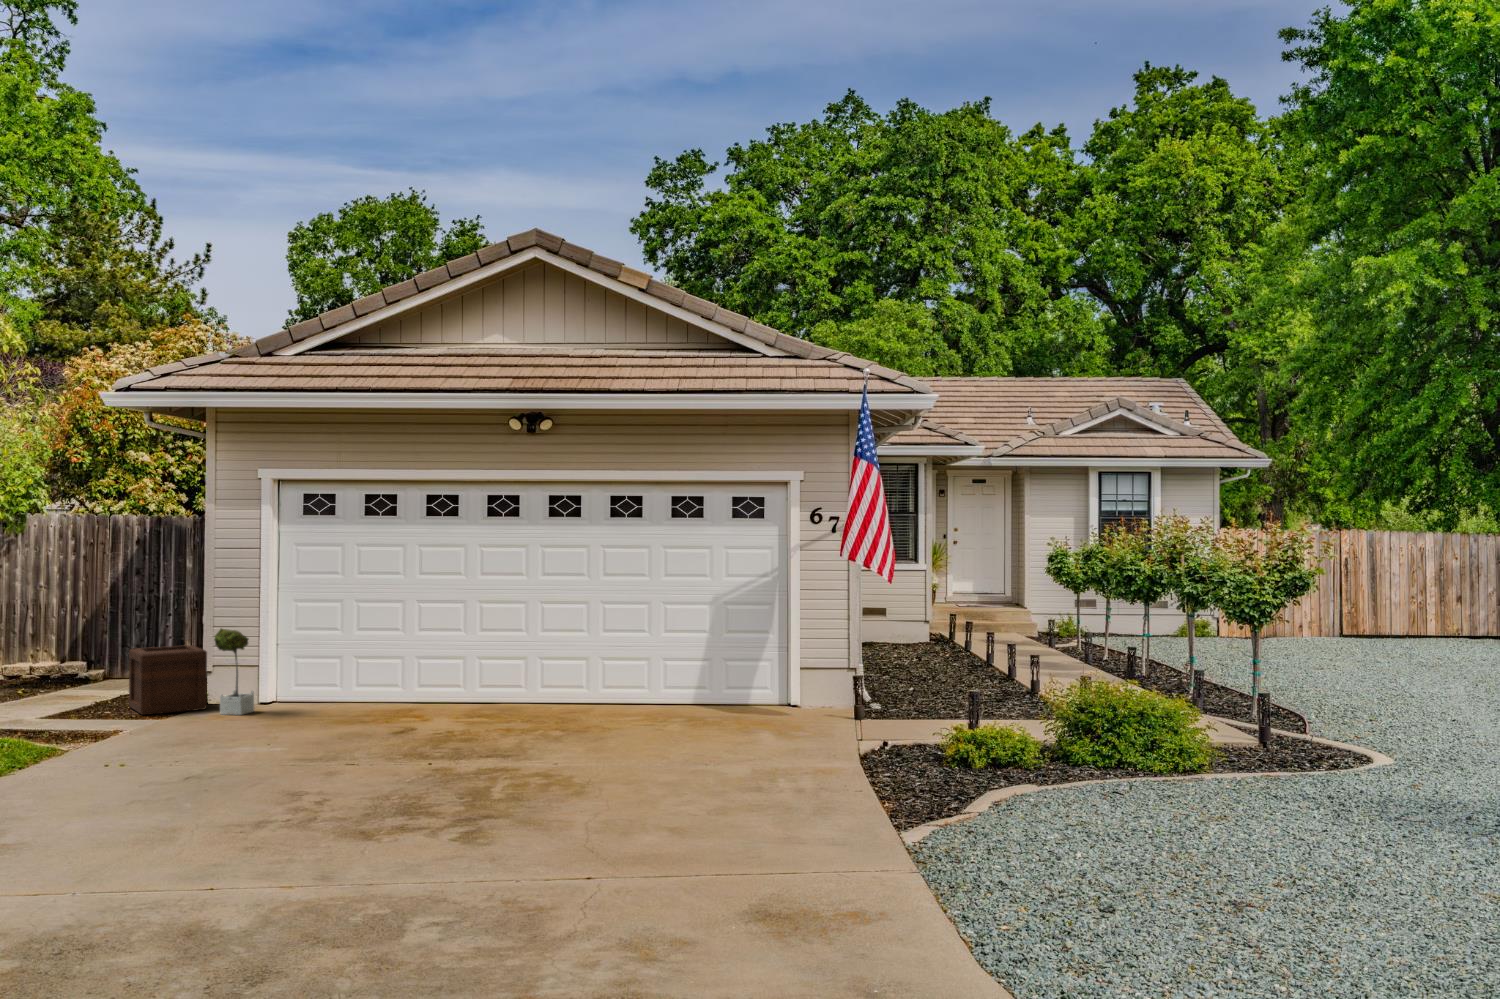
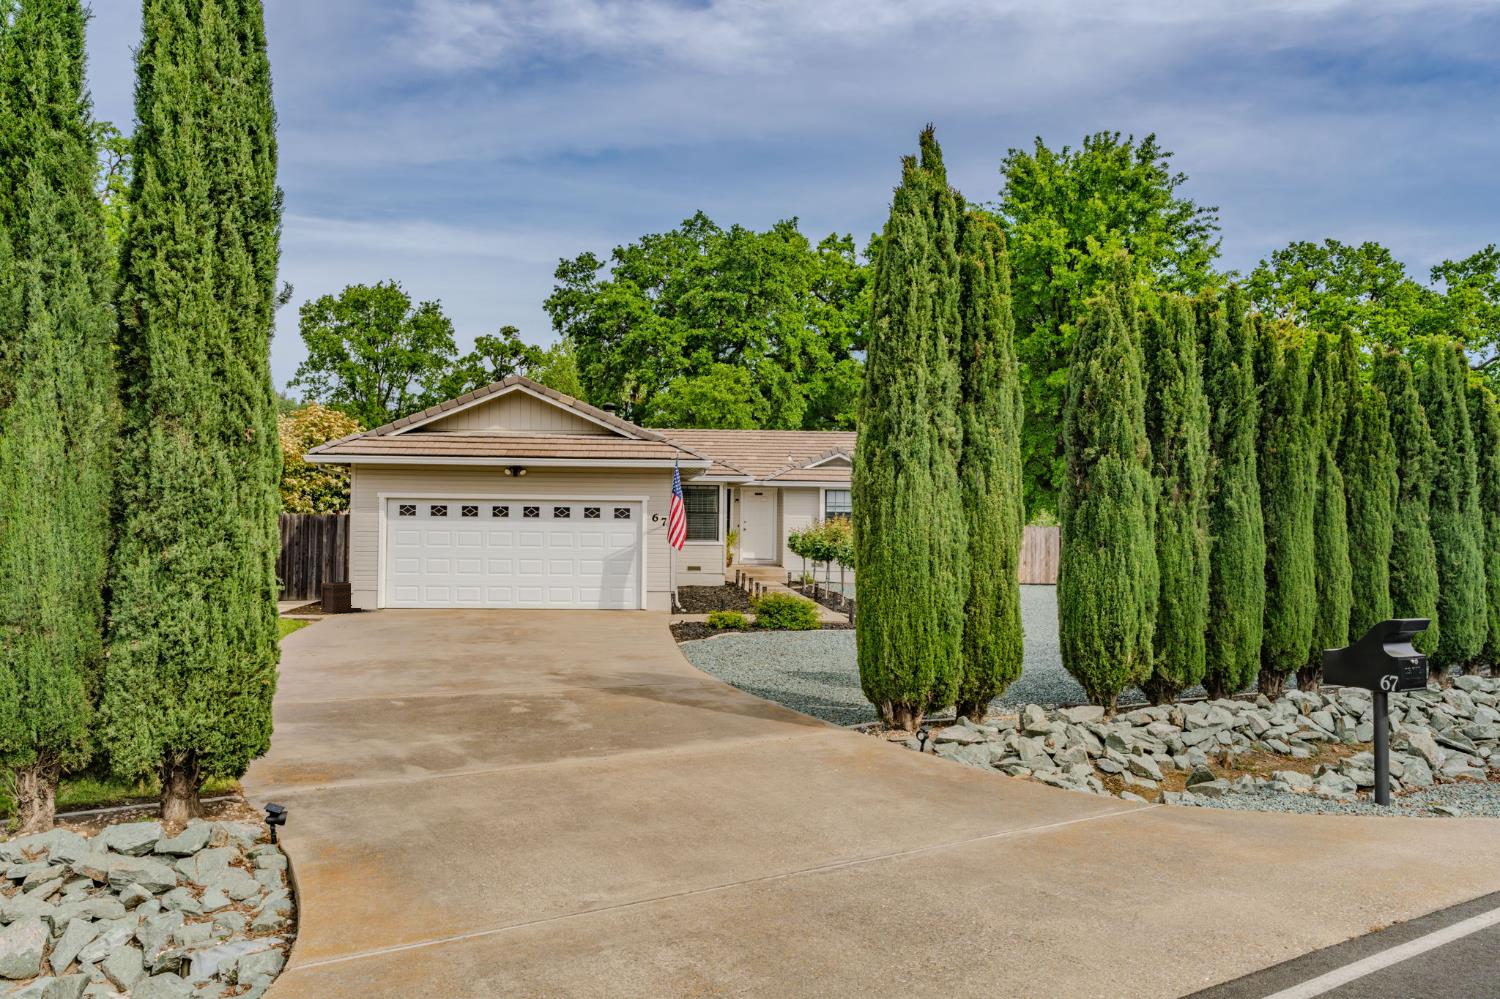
potted tree: present [214,628,254,715] -> none [367,572,386,613]

